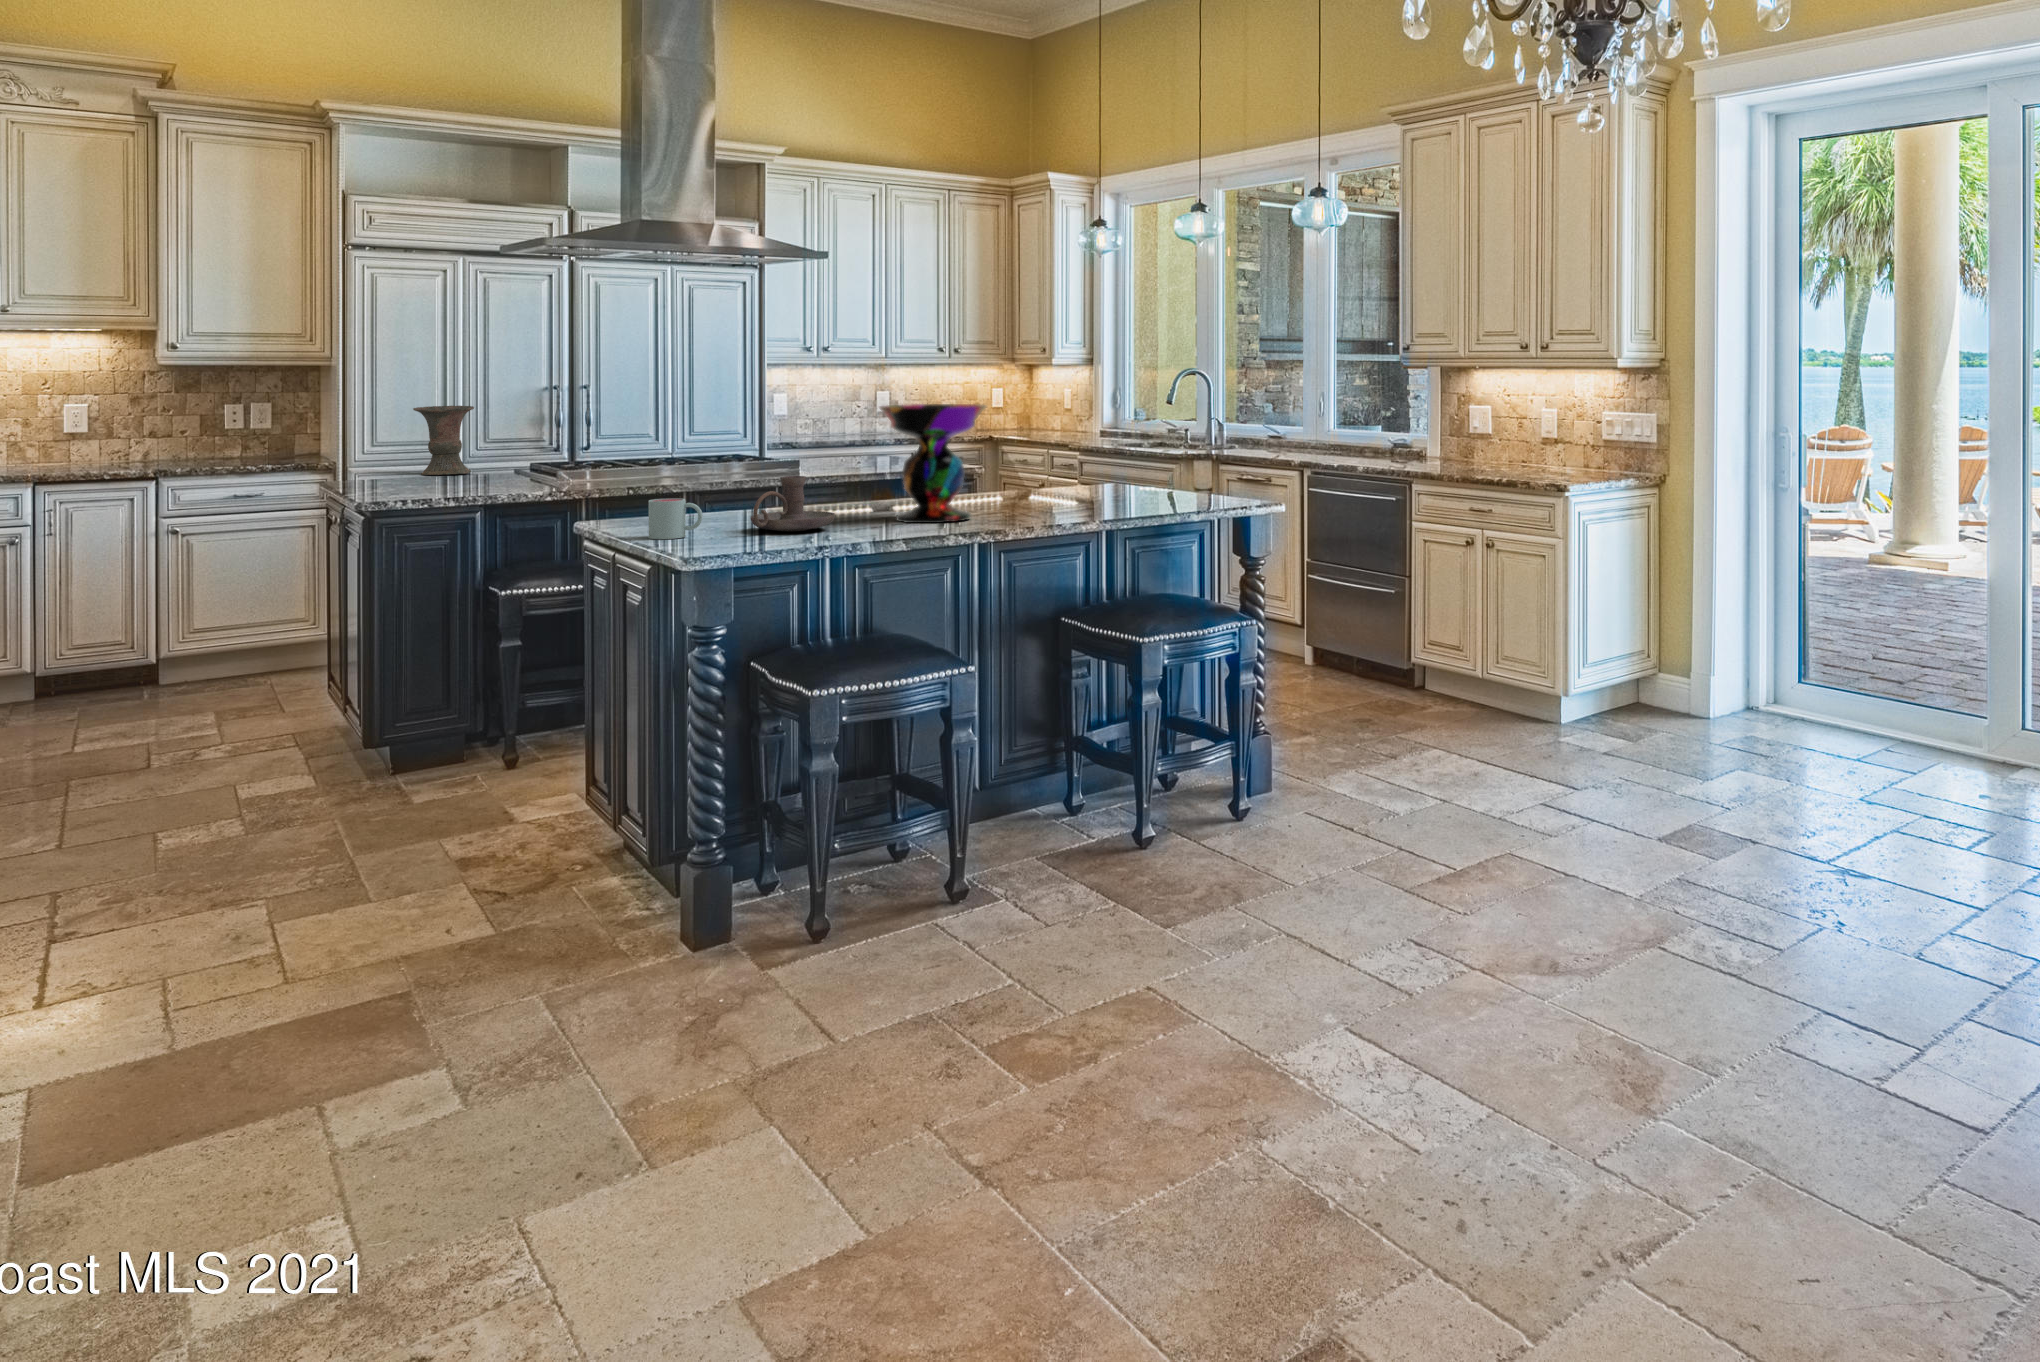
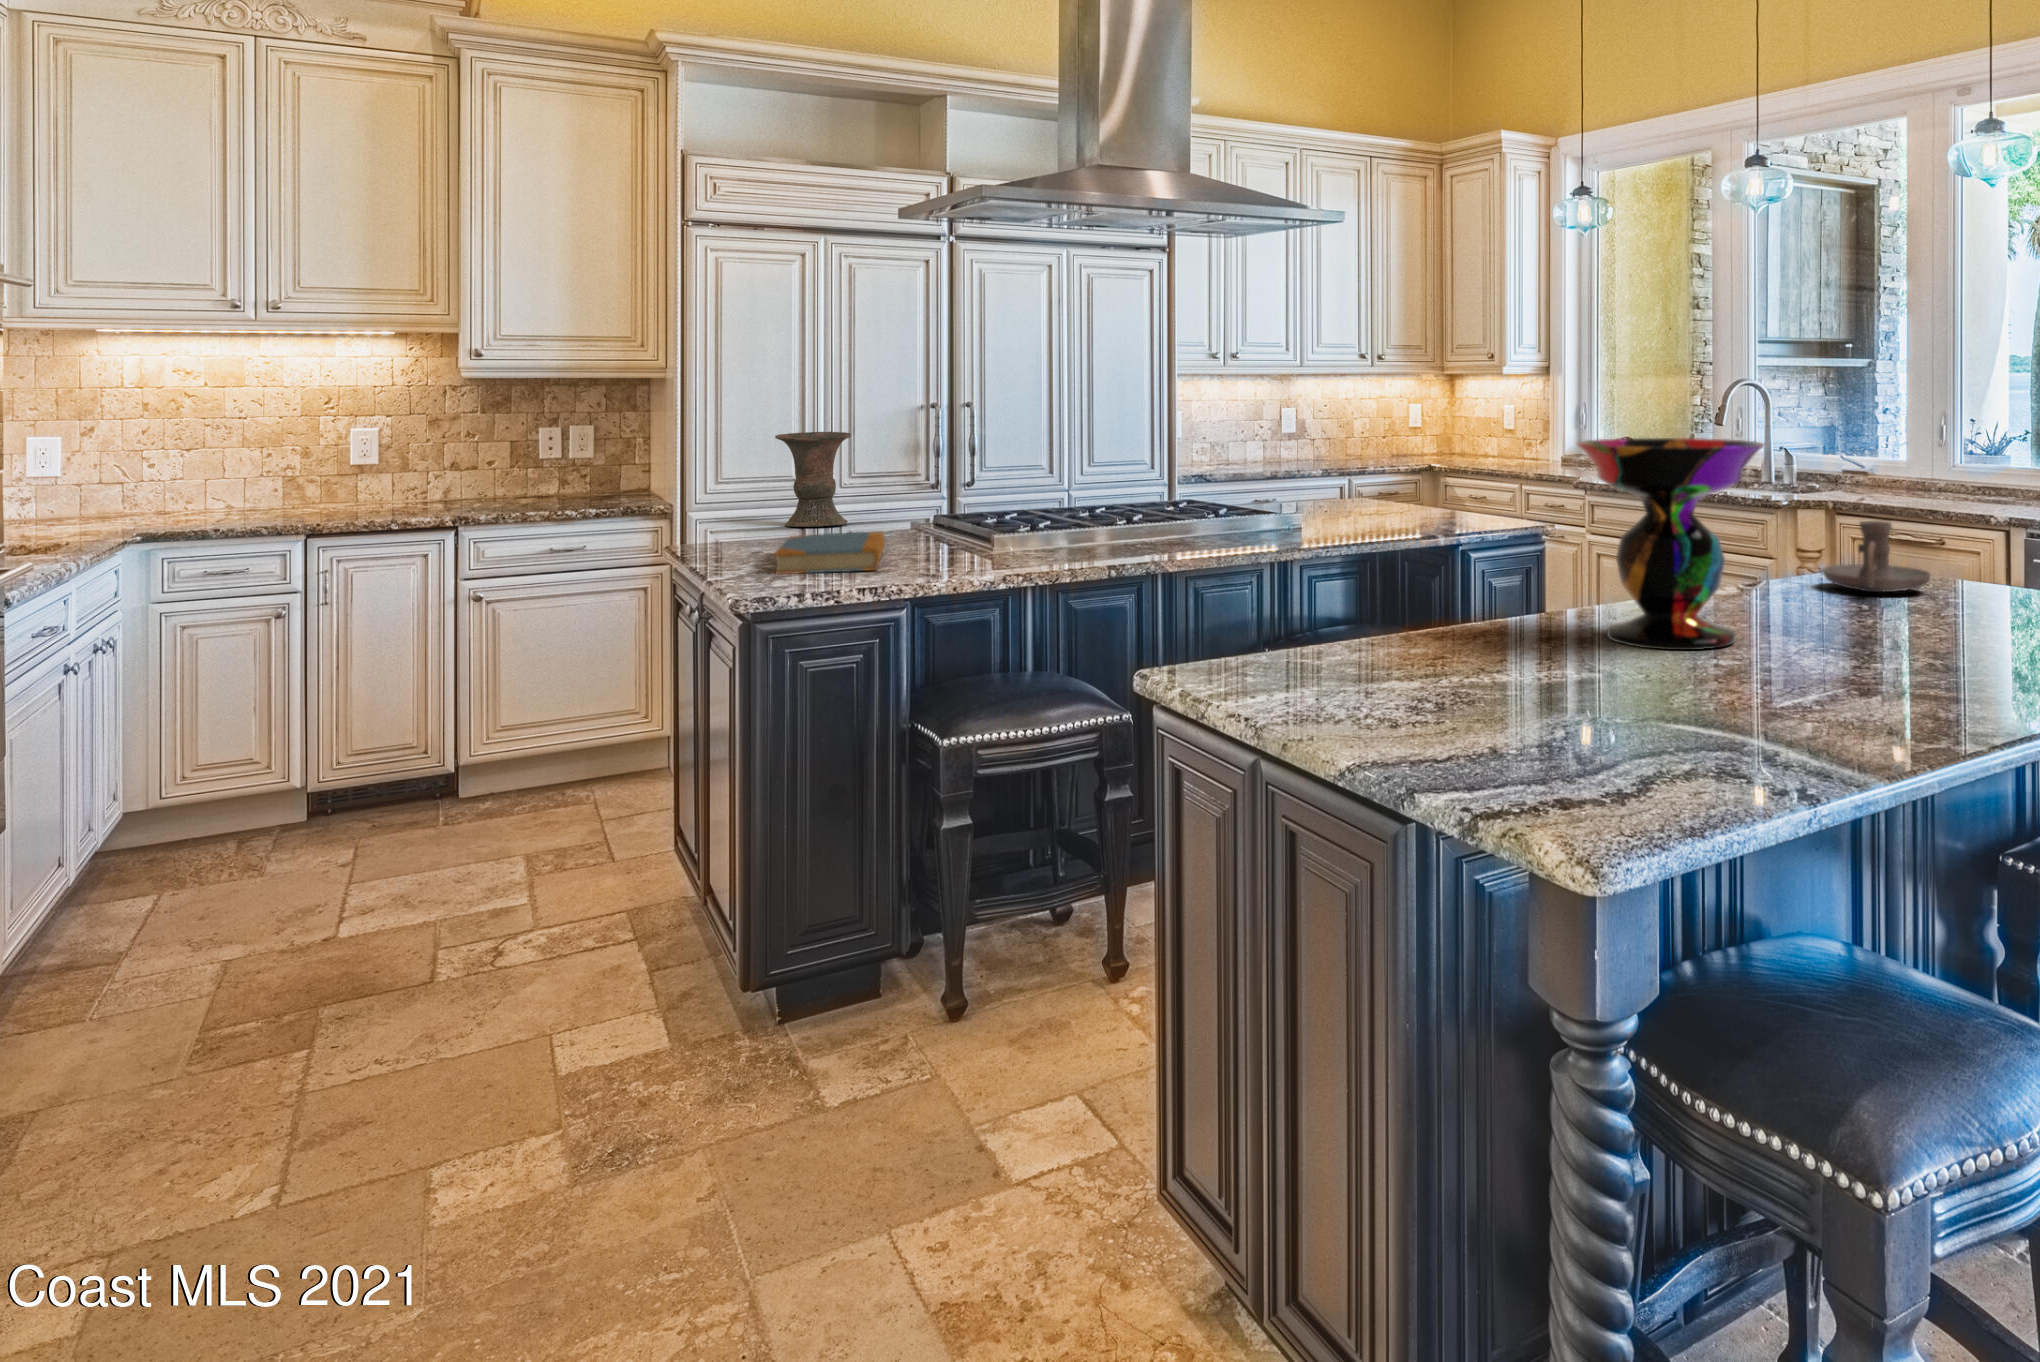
book: none [395,473,485,498] -> present [775,532,885,574]
candle holder: present [751,476,835,531] -> present [1823,521,1931,592]
mug: present [648,498,703,539] -> none [1272,618,1367,700]

